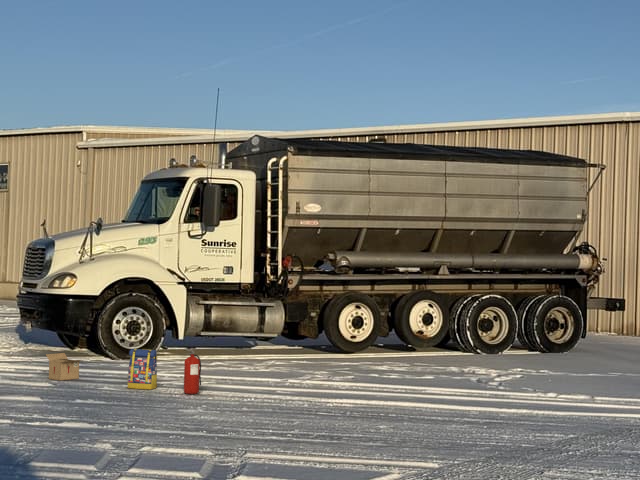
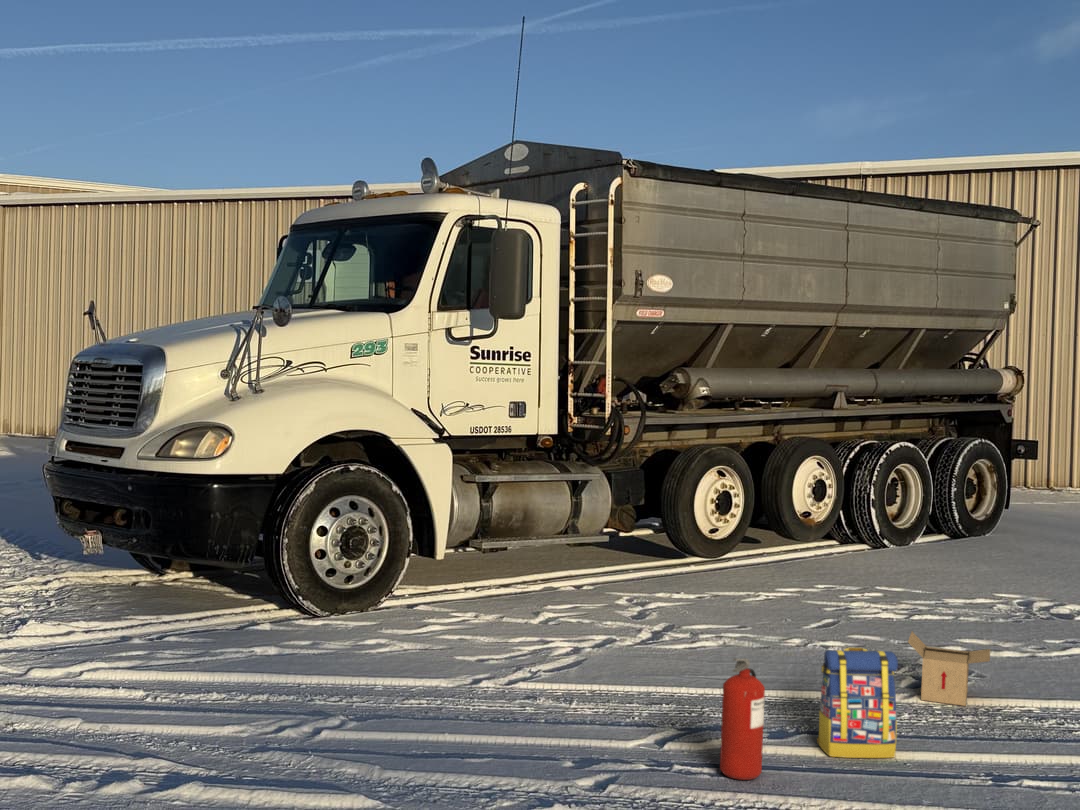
backpack: present [128,349,157,389] -> present [817,648,898,758]
cardboard box: present [46,353,81,380] -> present [908,631,990,706]

